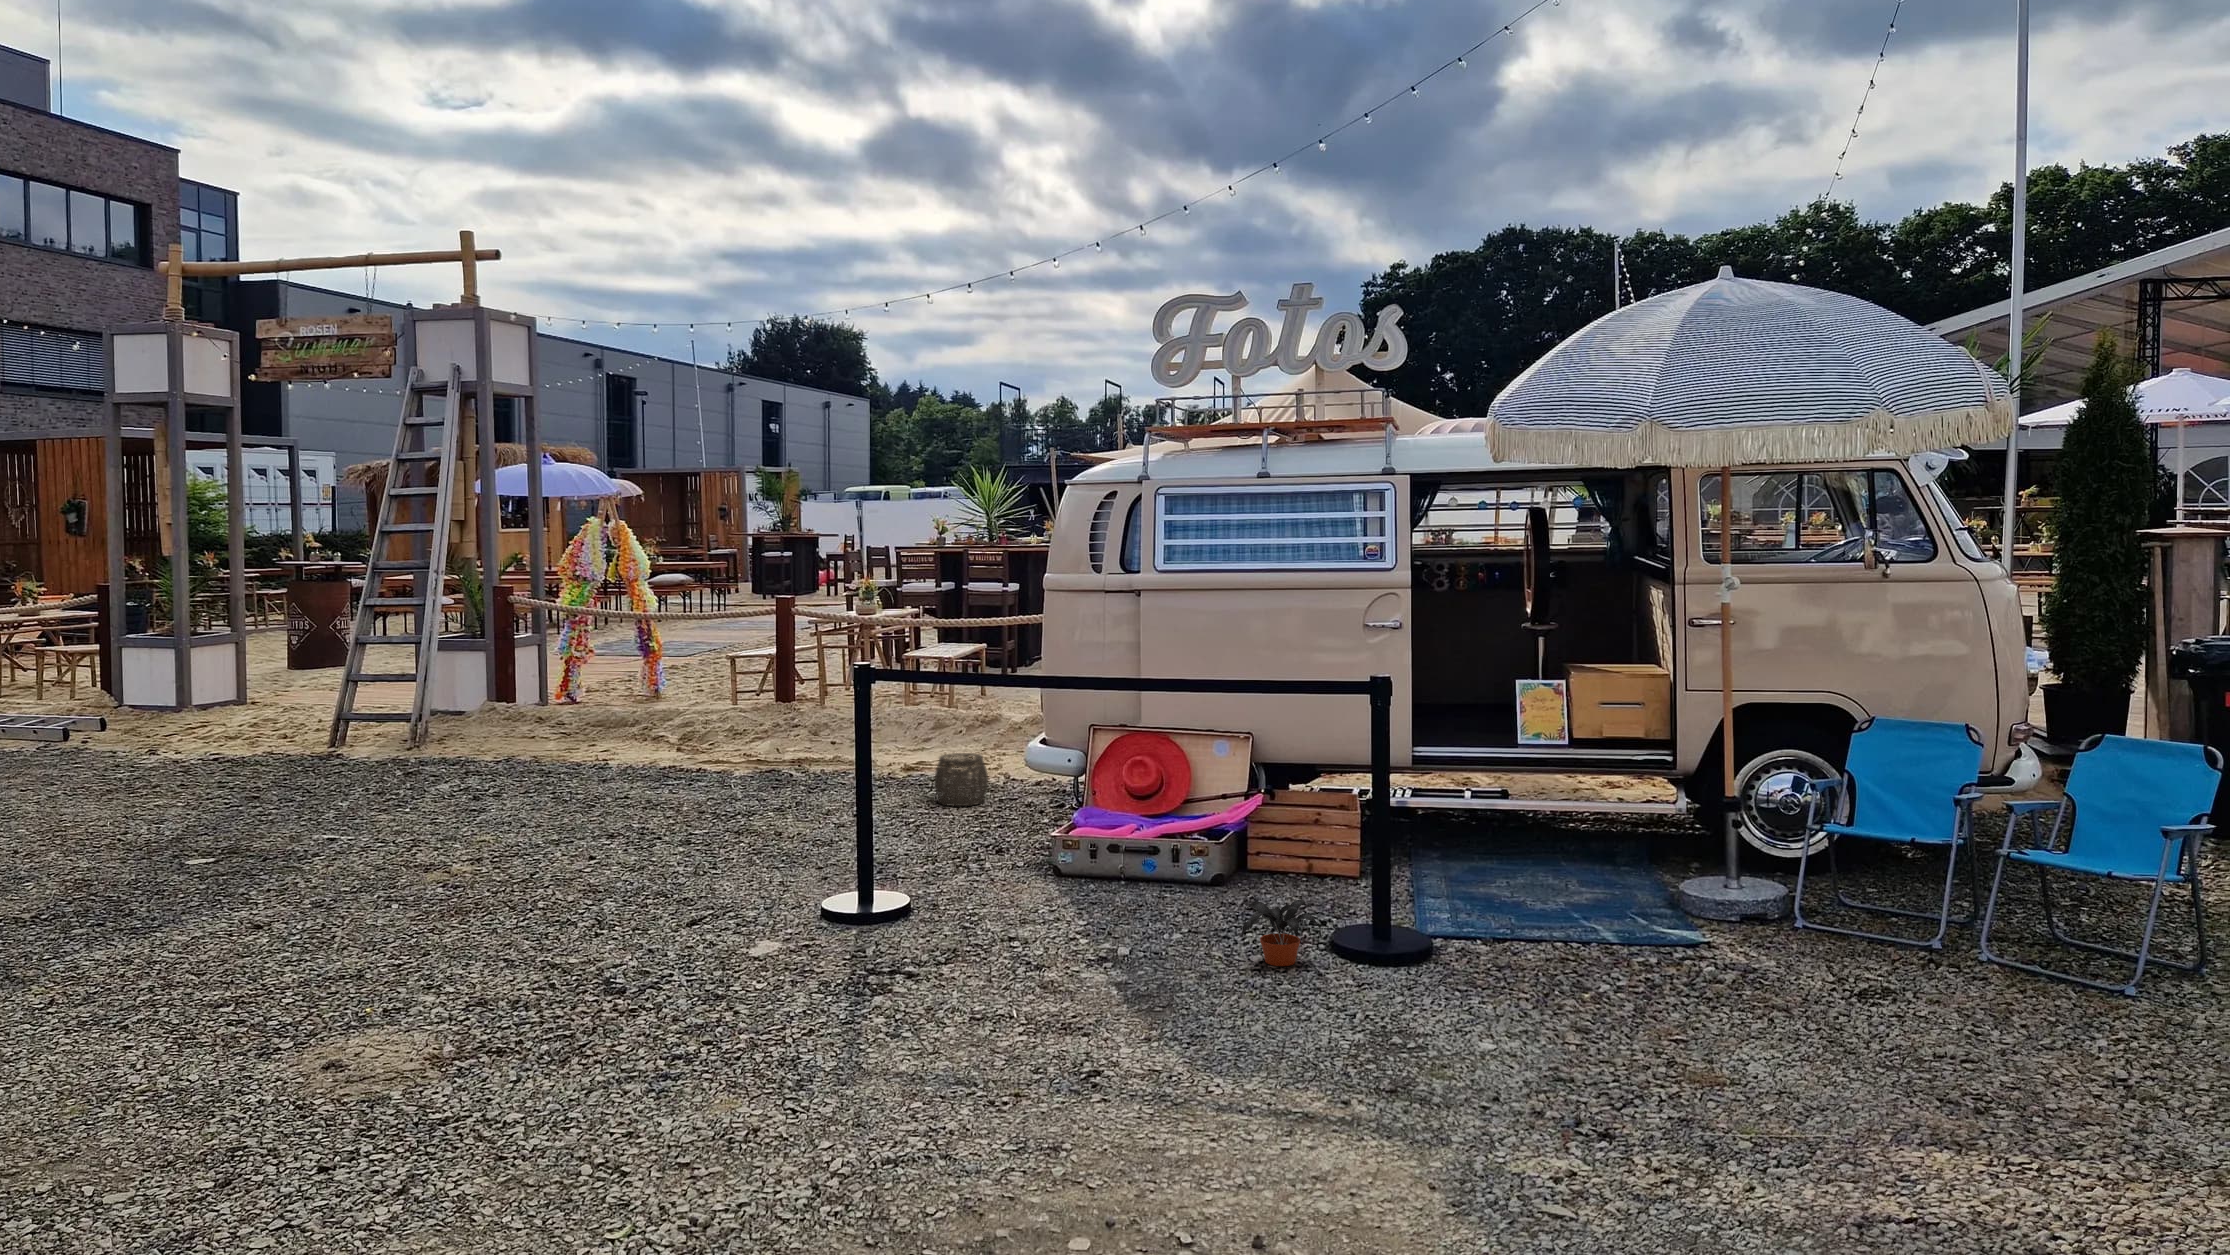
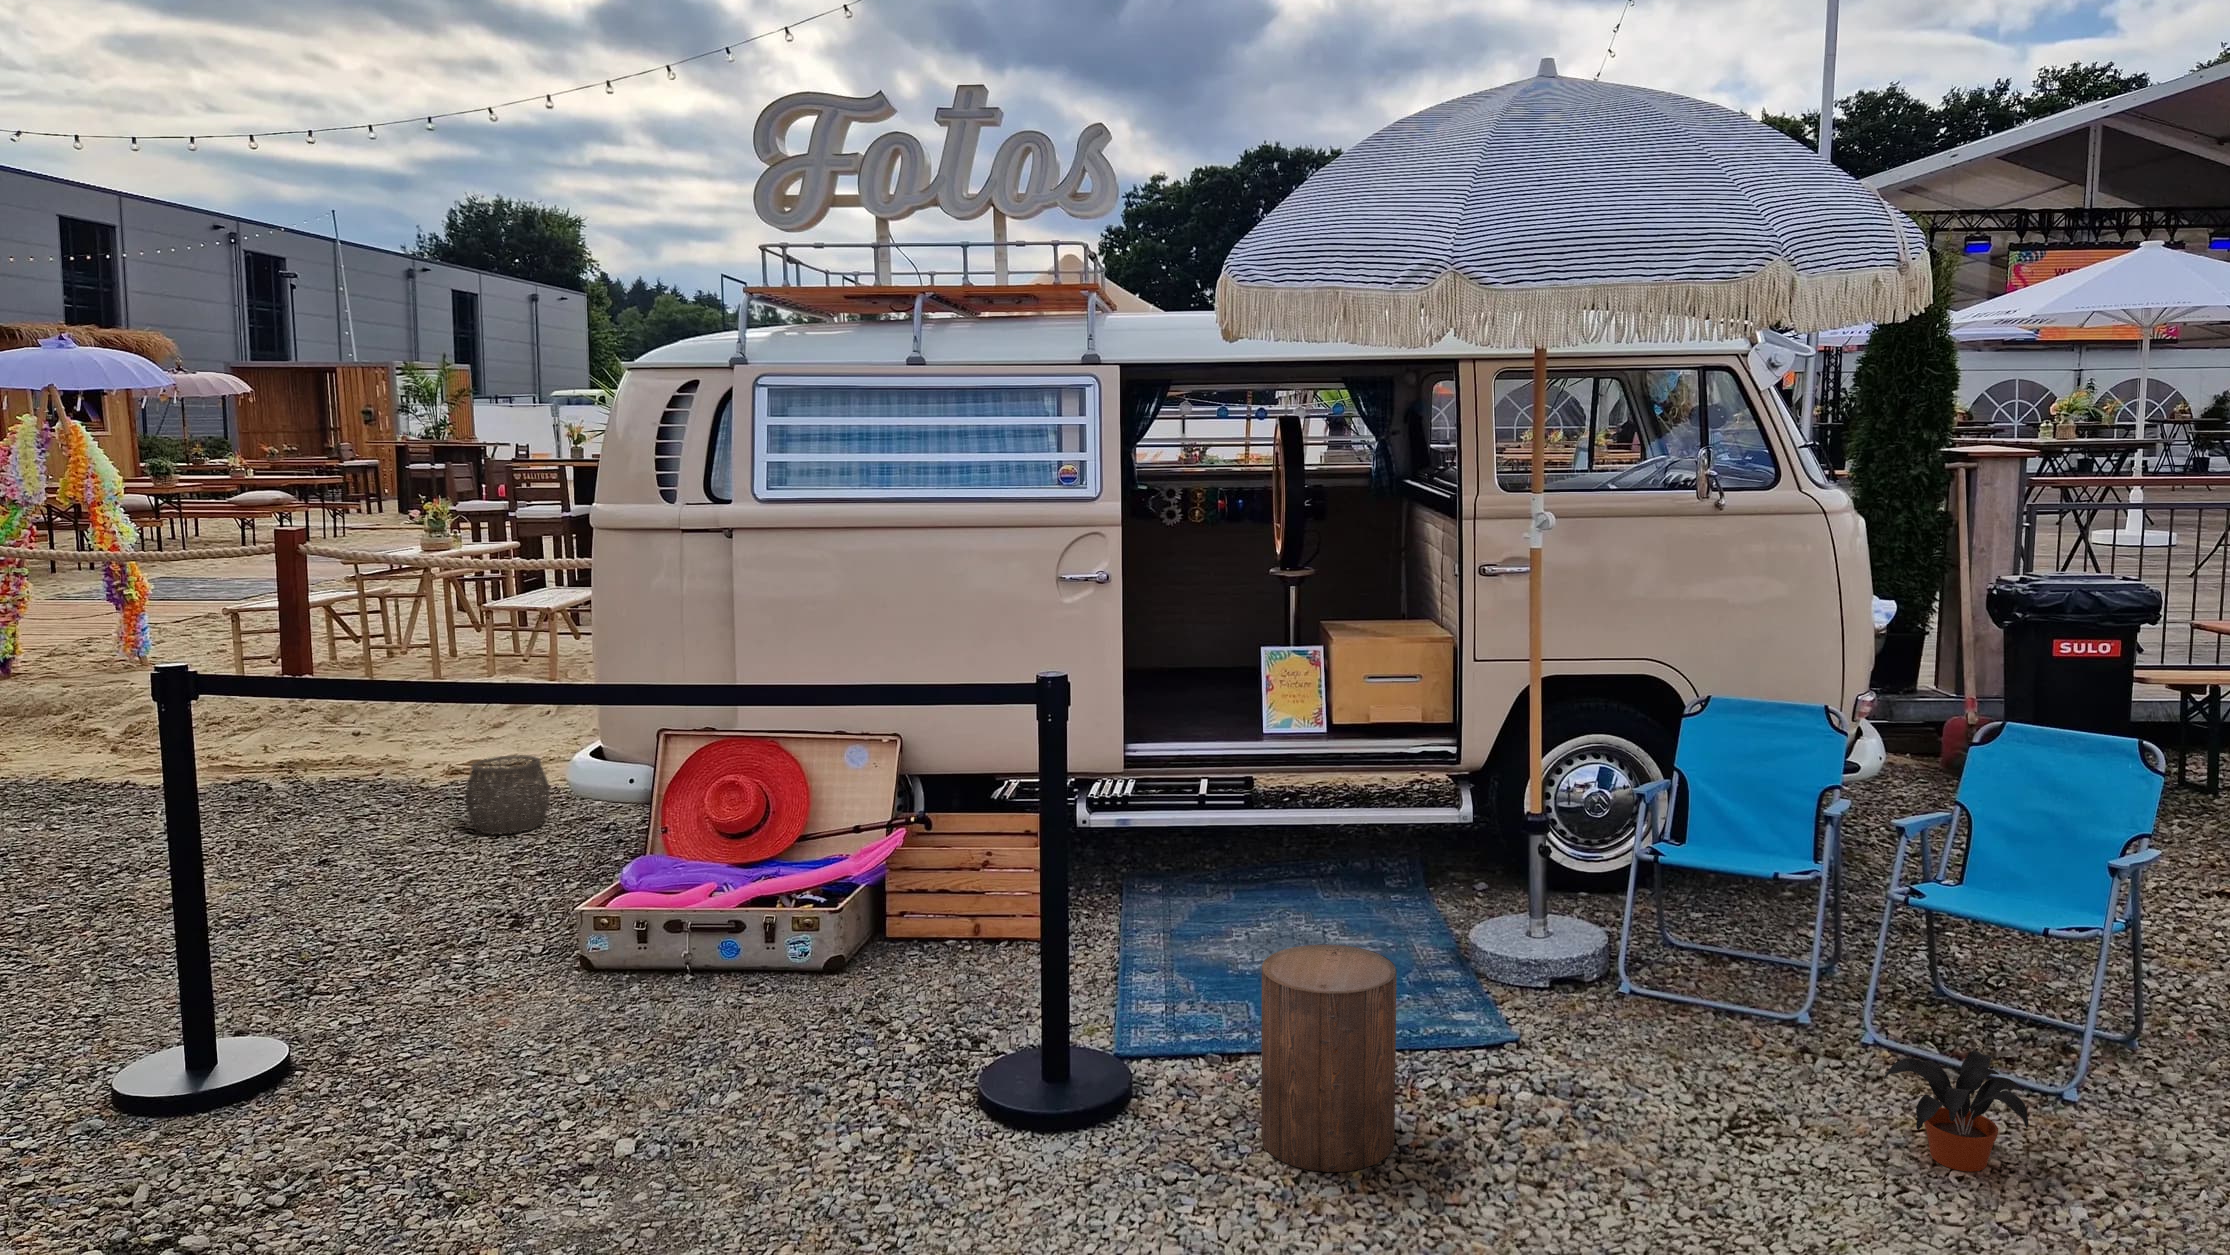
stool: none [1523,857,1615,994] -> present [1261,944,1397,1172]
potted plant: present [1242,900,1317,966] -> present [1884,1050,2028,1172]

